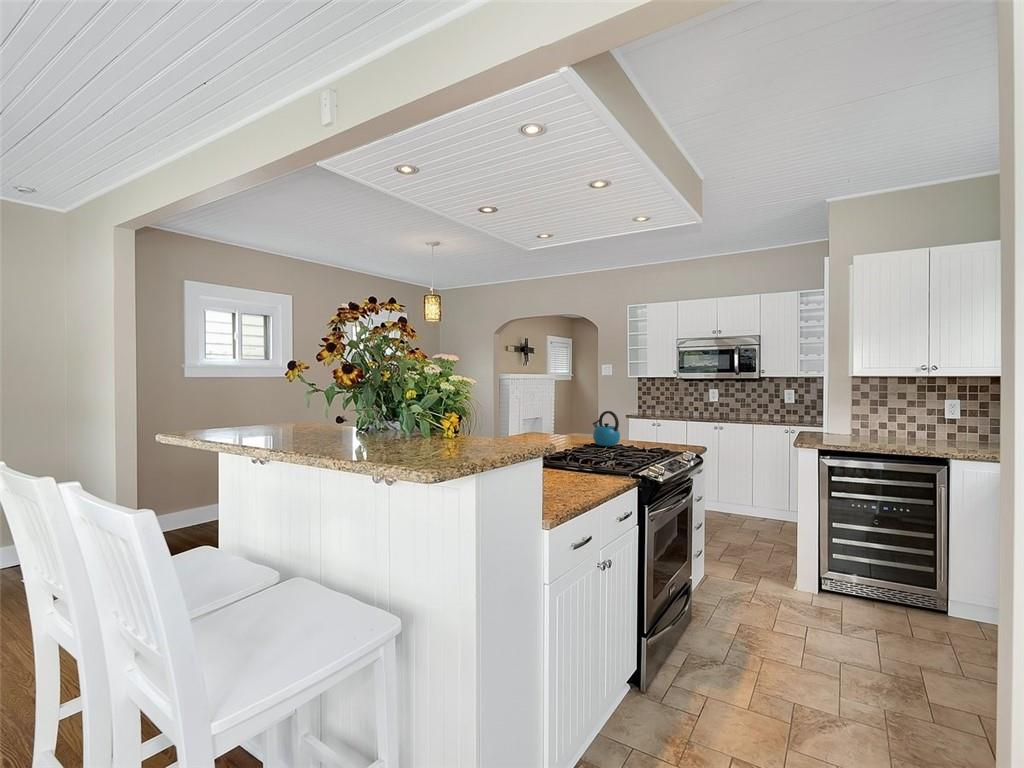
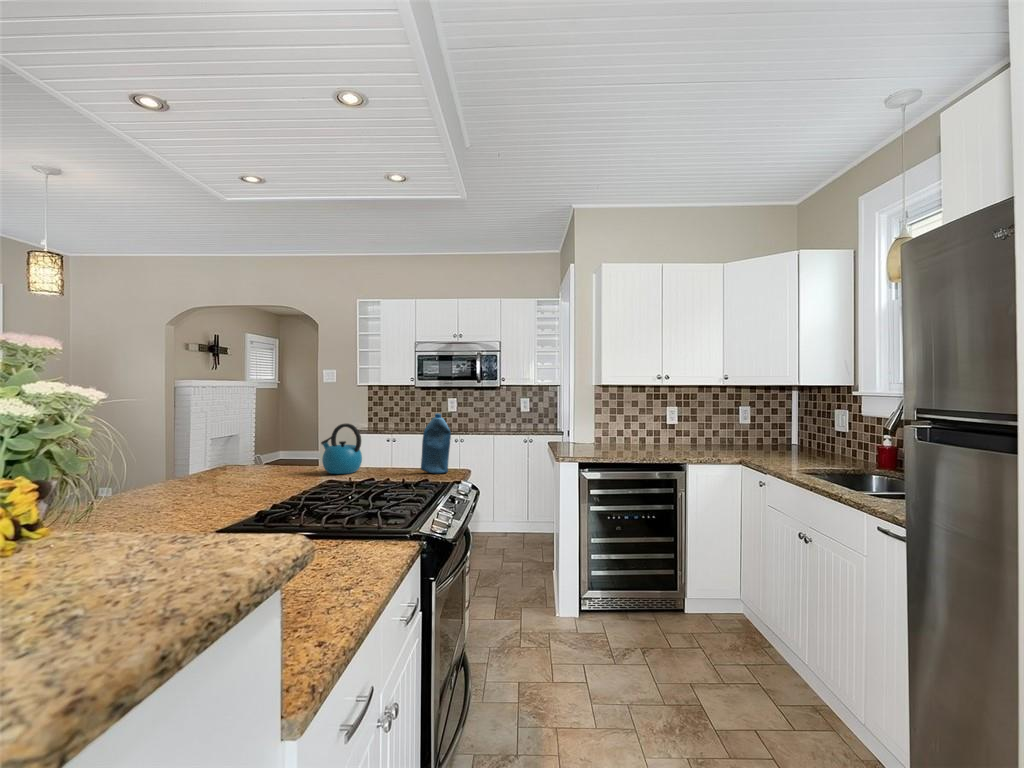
bottle: none [660,405,683,450] -> present [421,413,451,474]

